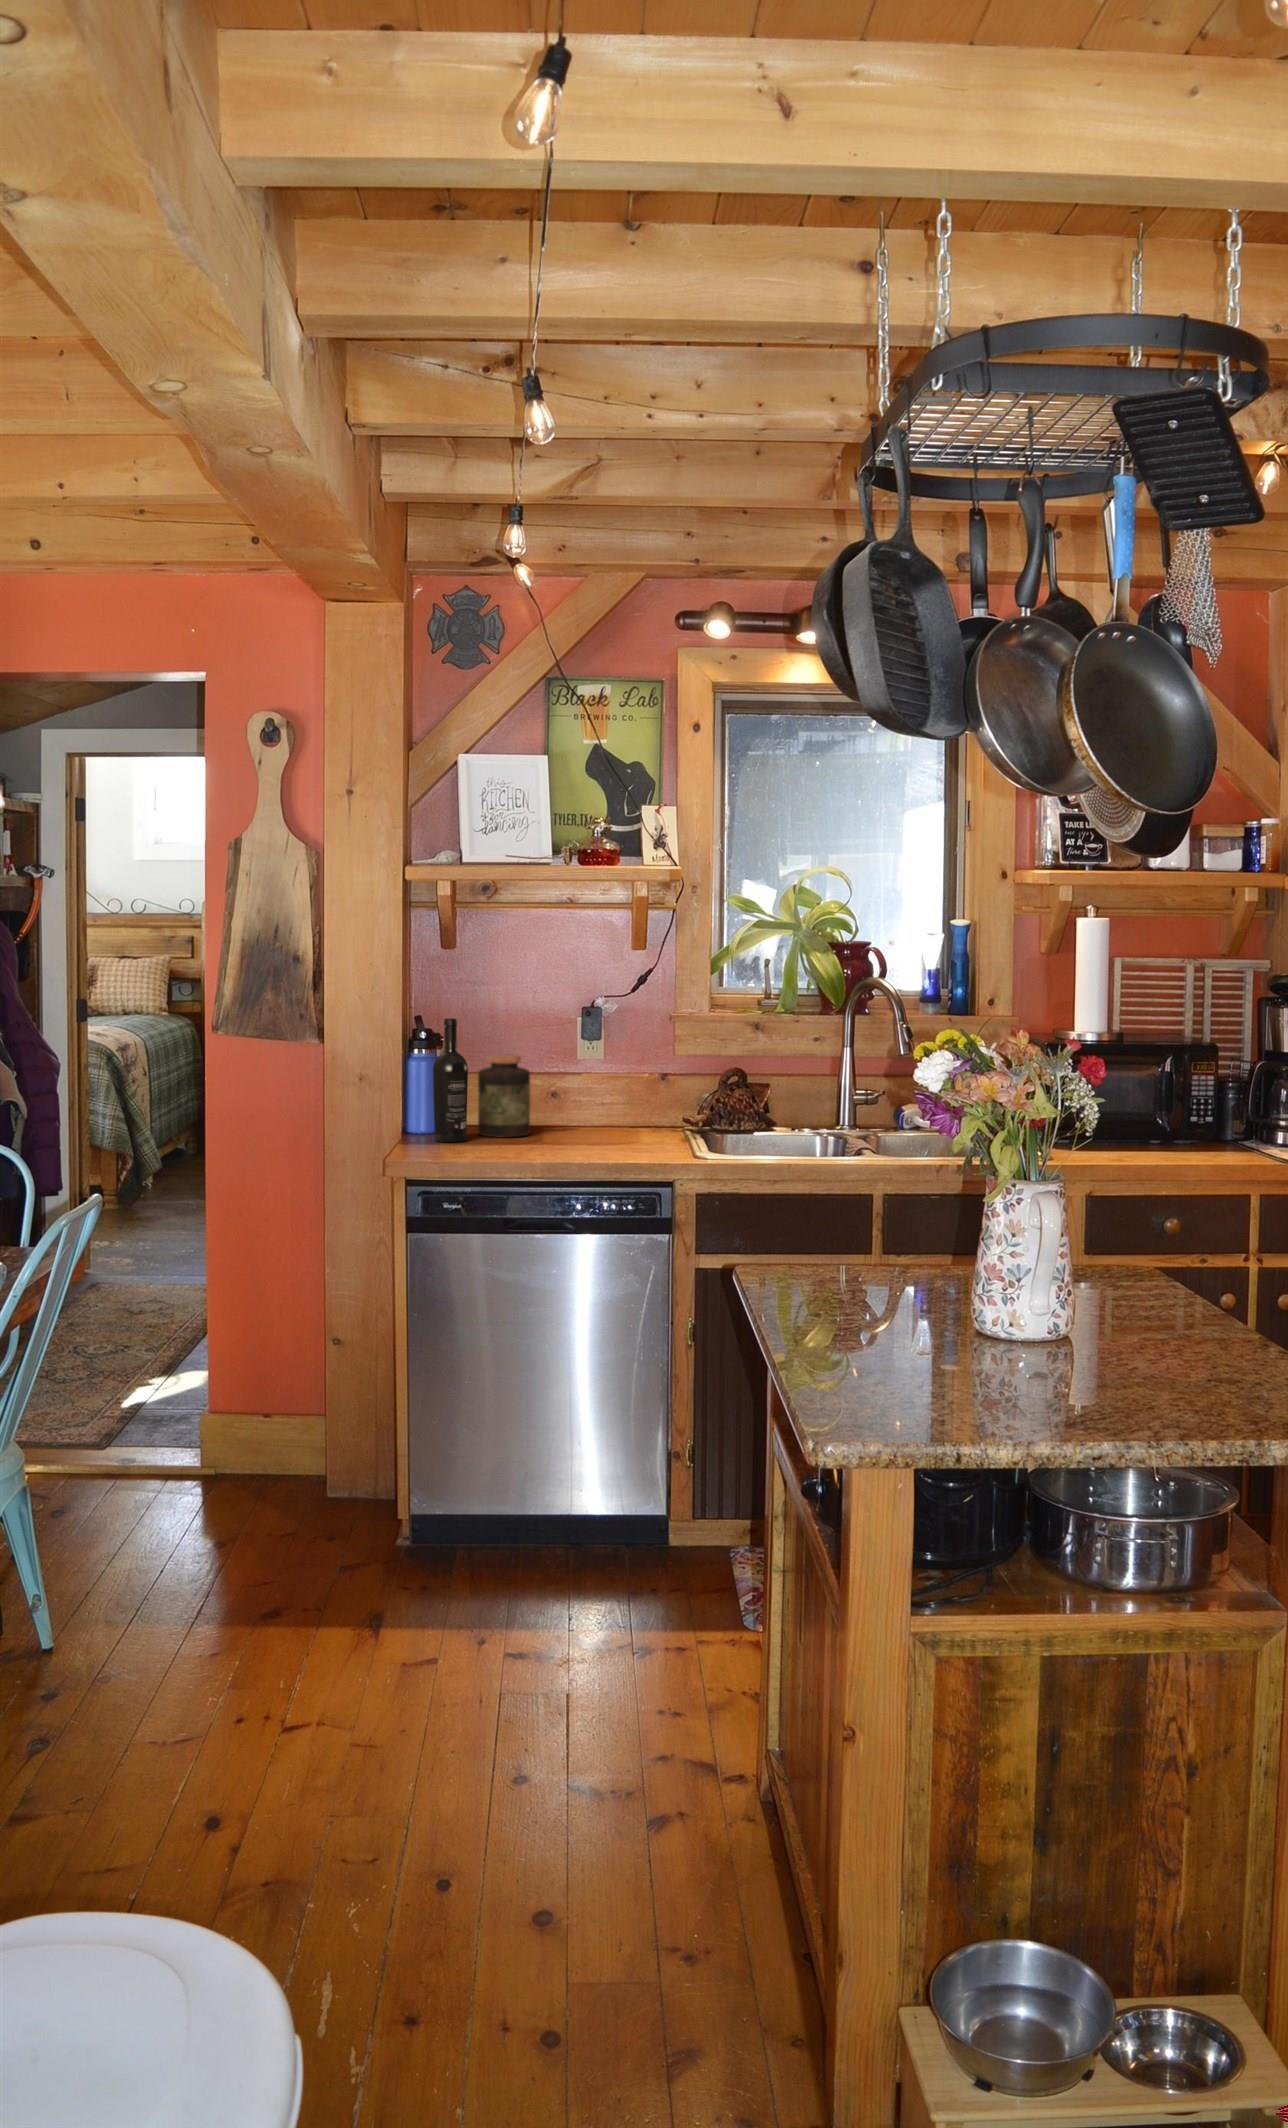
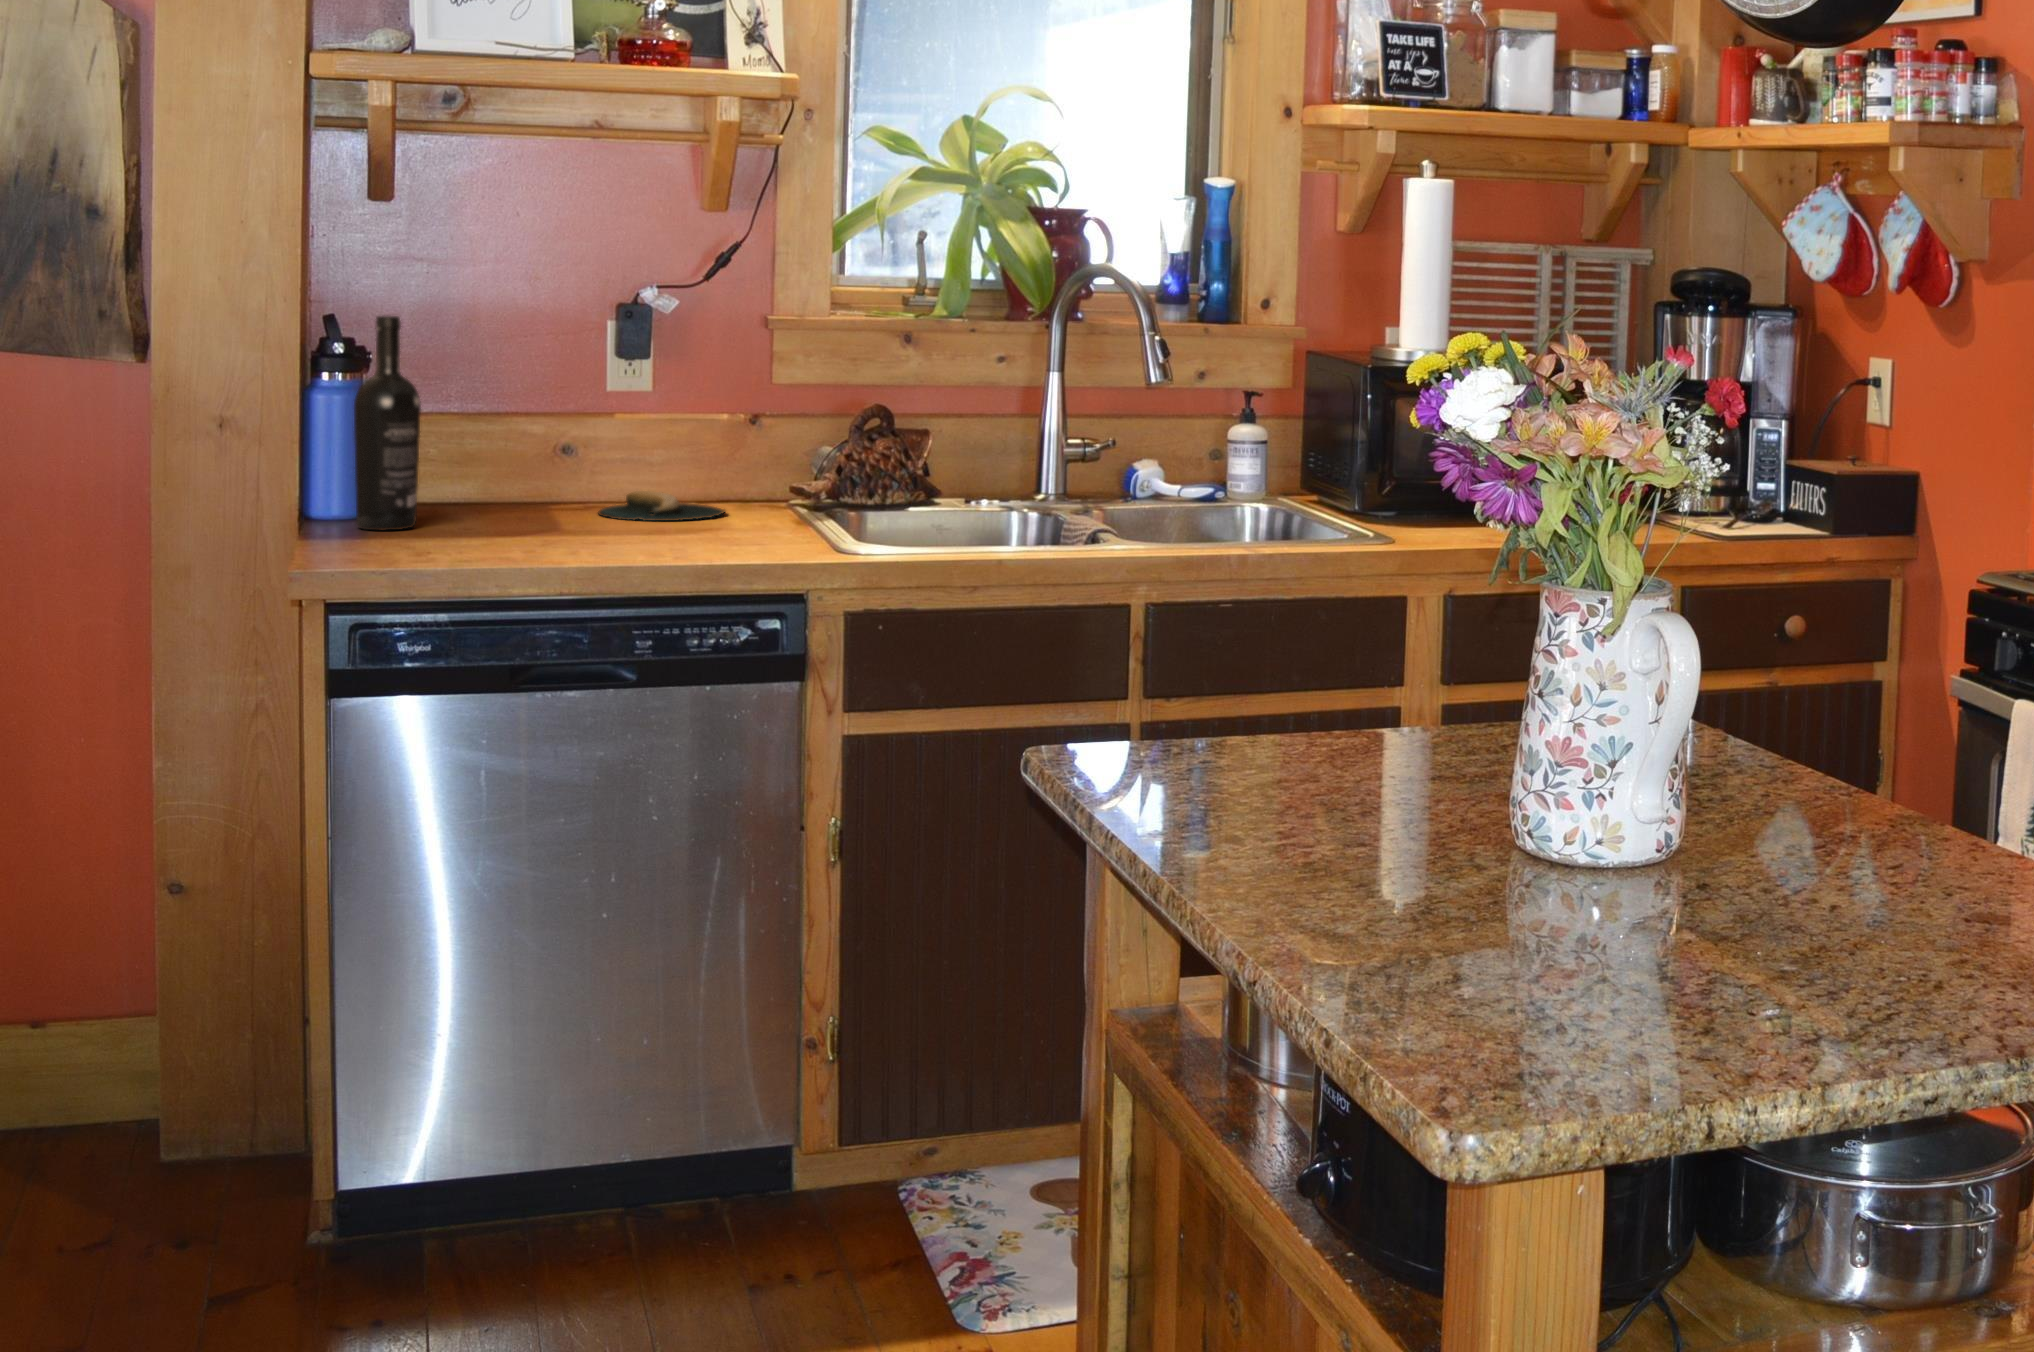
jar: present [478,1055,530,1138] -> none [432,380,529,520]
banana: none [569,1122,644,1140] -> present [599,491,725,521]

